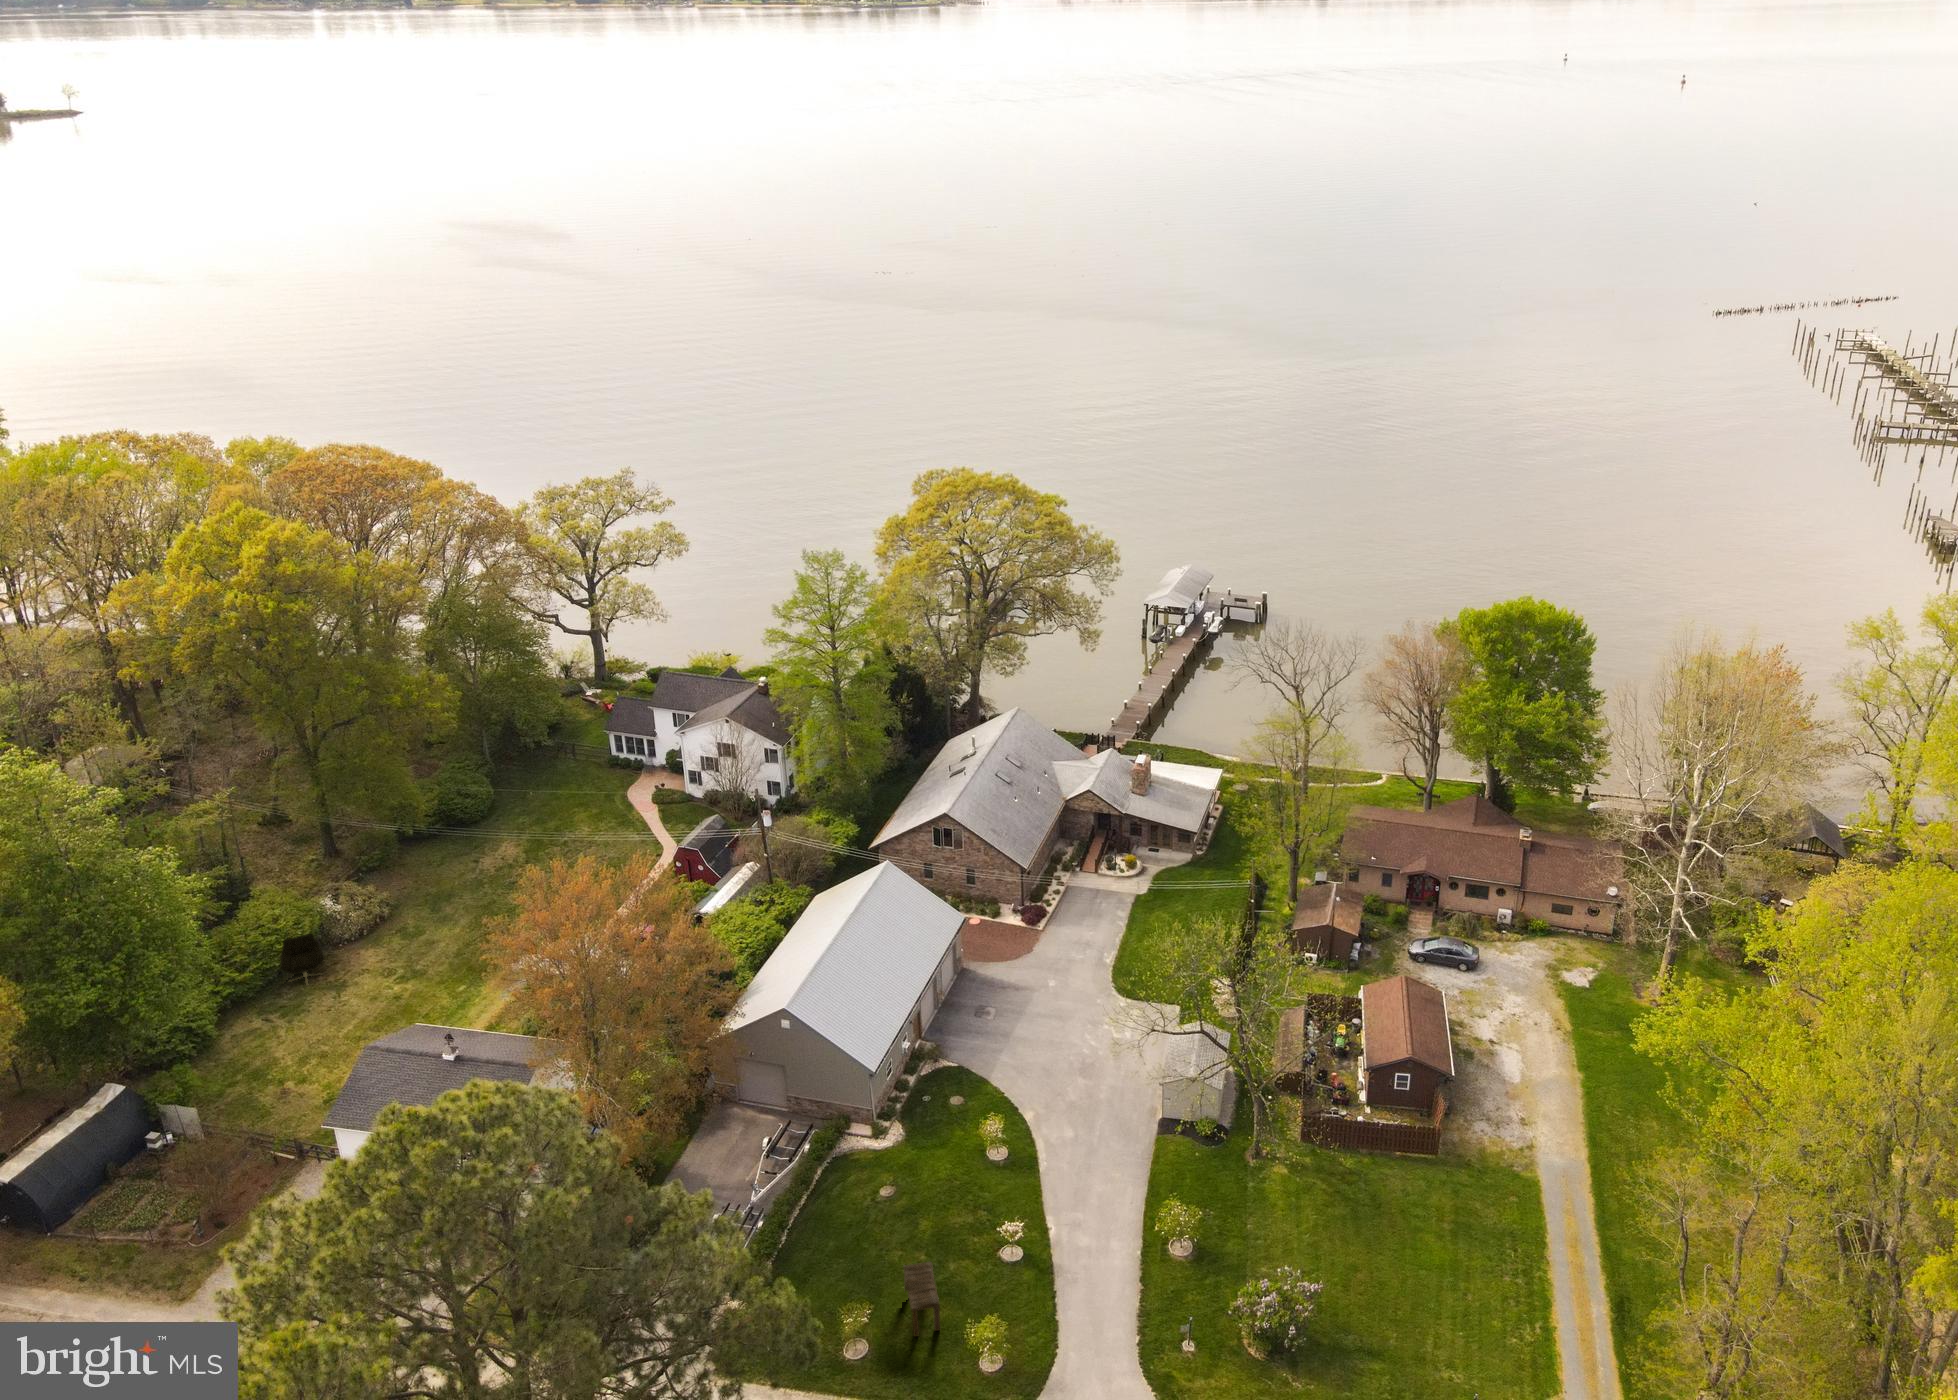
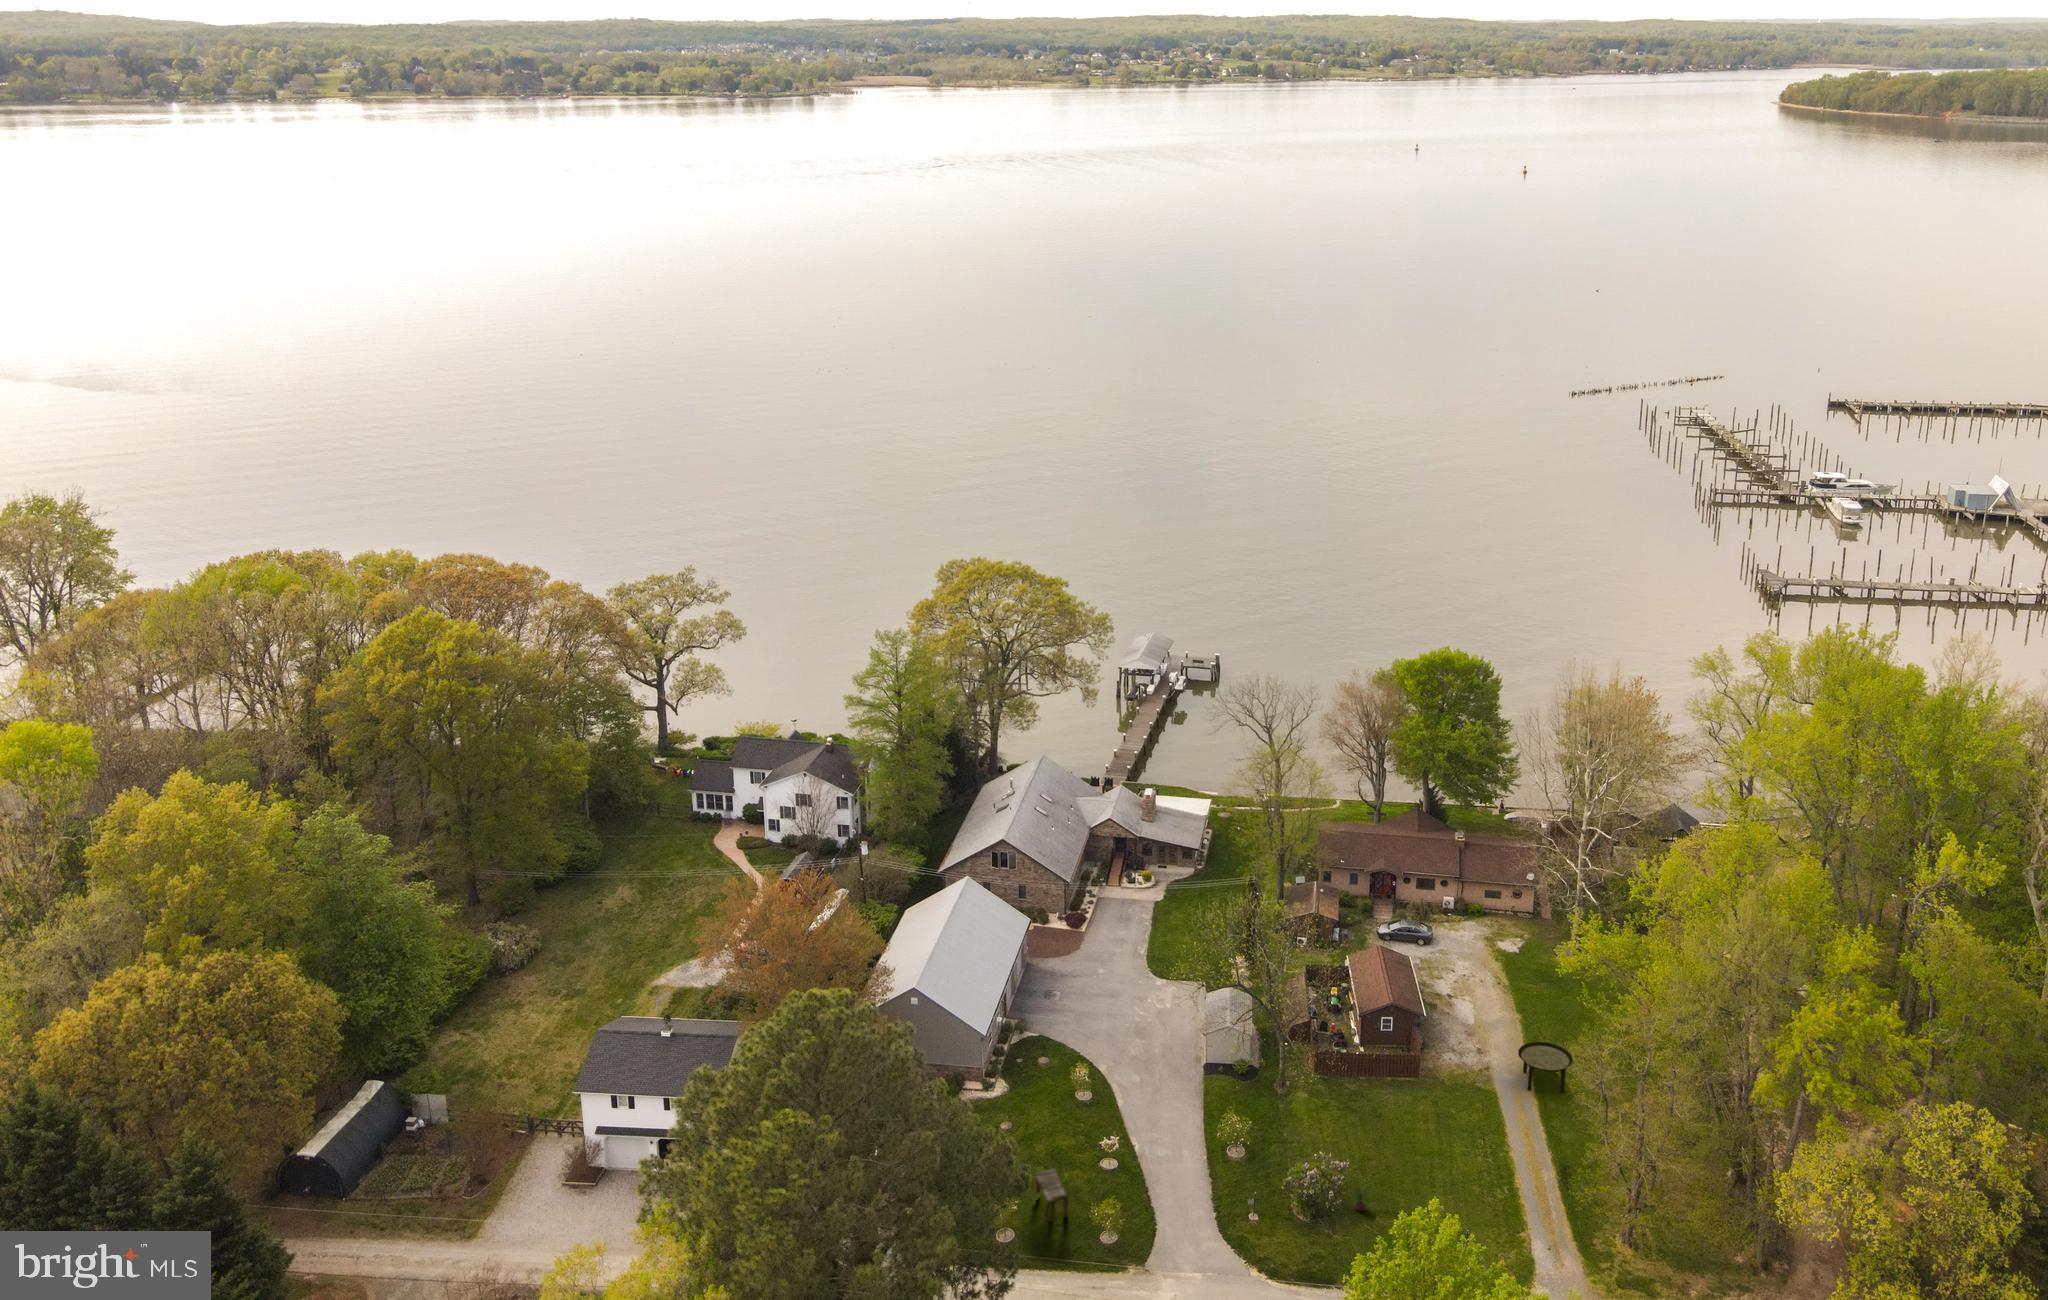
lounge chair: present [280,934,325,985] -> none [474,963,512,1005]
round table: none [1573,1120,1646,1192] -> present [1518,1042,1573,1093]
decorative plant: none [1311,1311,1356,1352] -> present [1352,1183,1366,1211]

